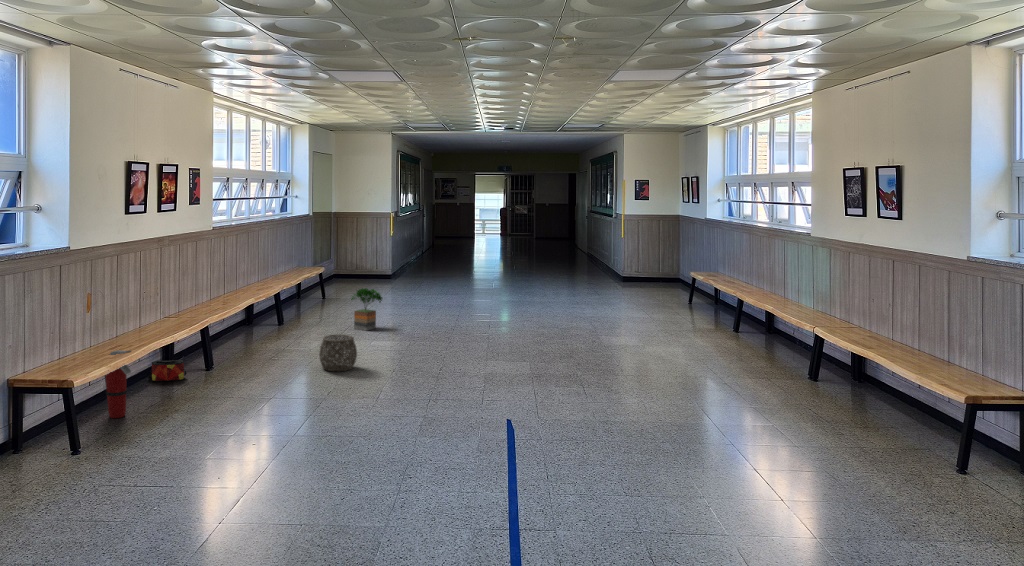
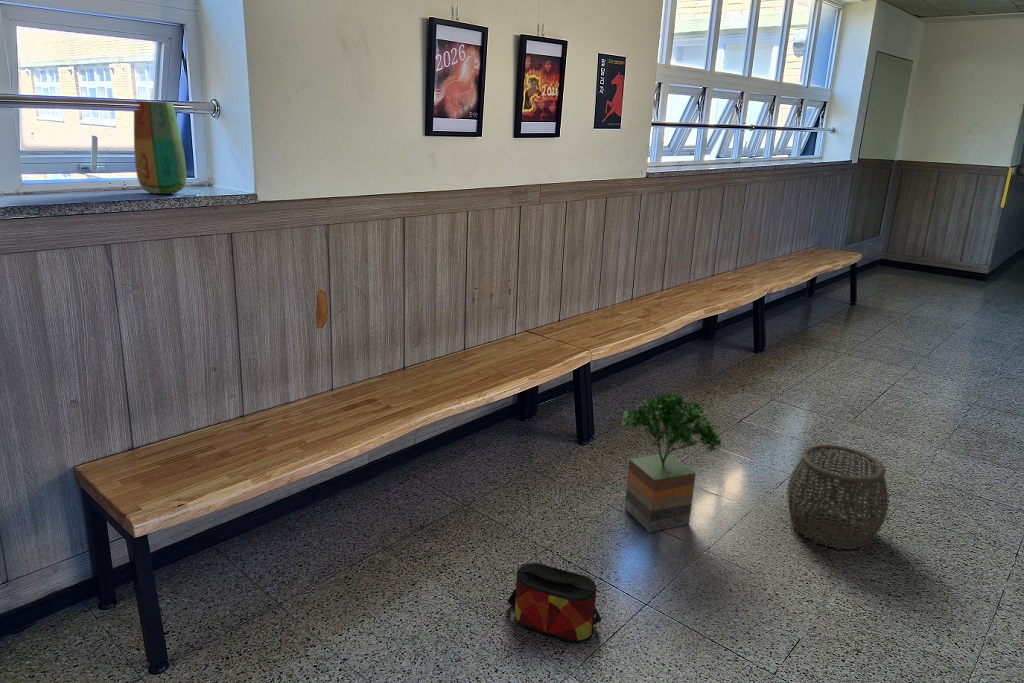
vase: none [22,206,48,247] -> present [134,101,187,194]
potted tree: present [351,288,382,331] -> present [621,393,723,532]
fire extinguisher: present [105,350,131,418] -> none [255,444,301,588]
bag: present [148,360,187,382] -> present [507,563,601,642]

